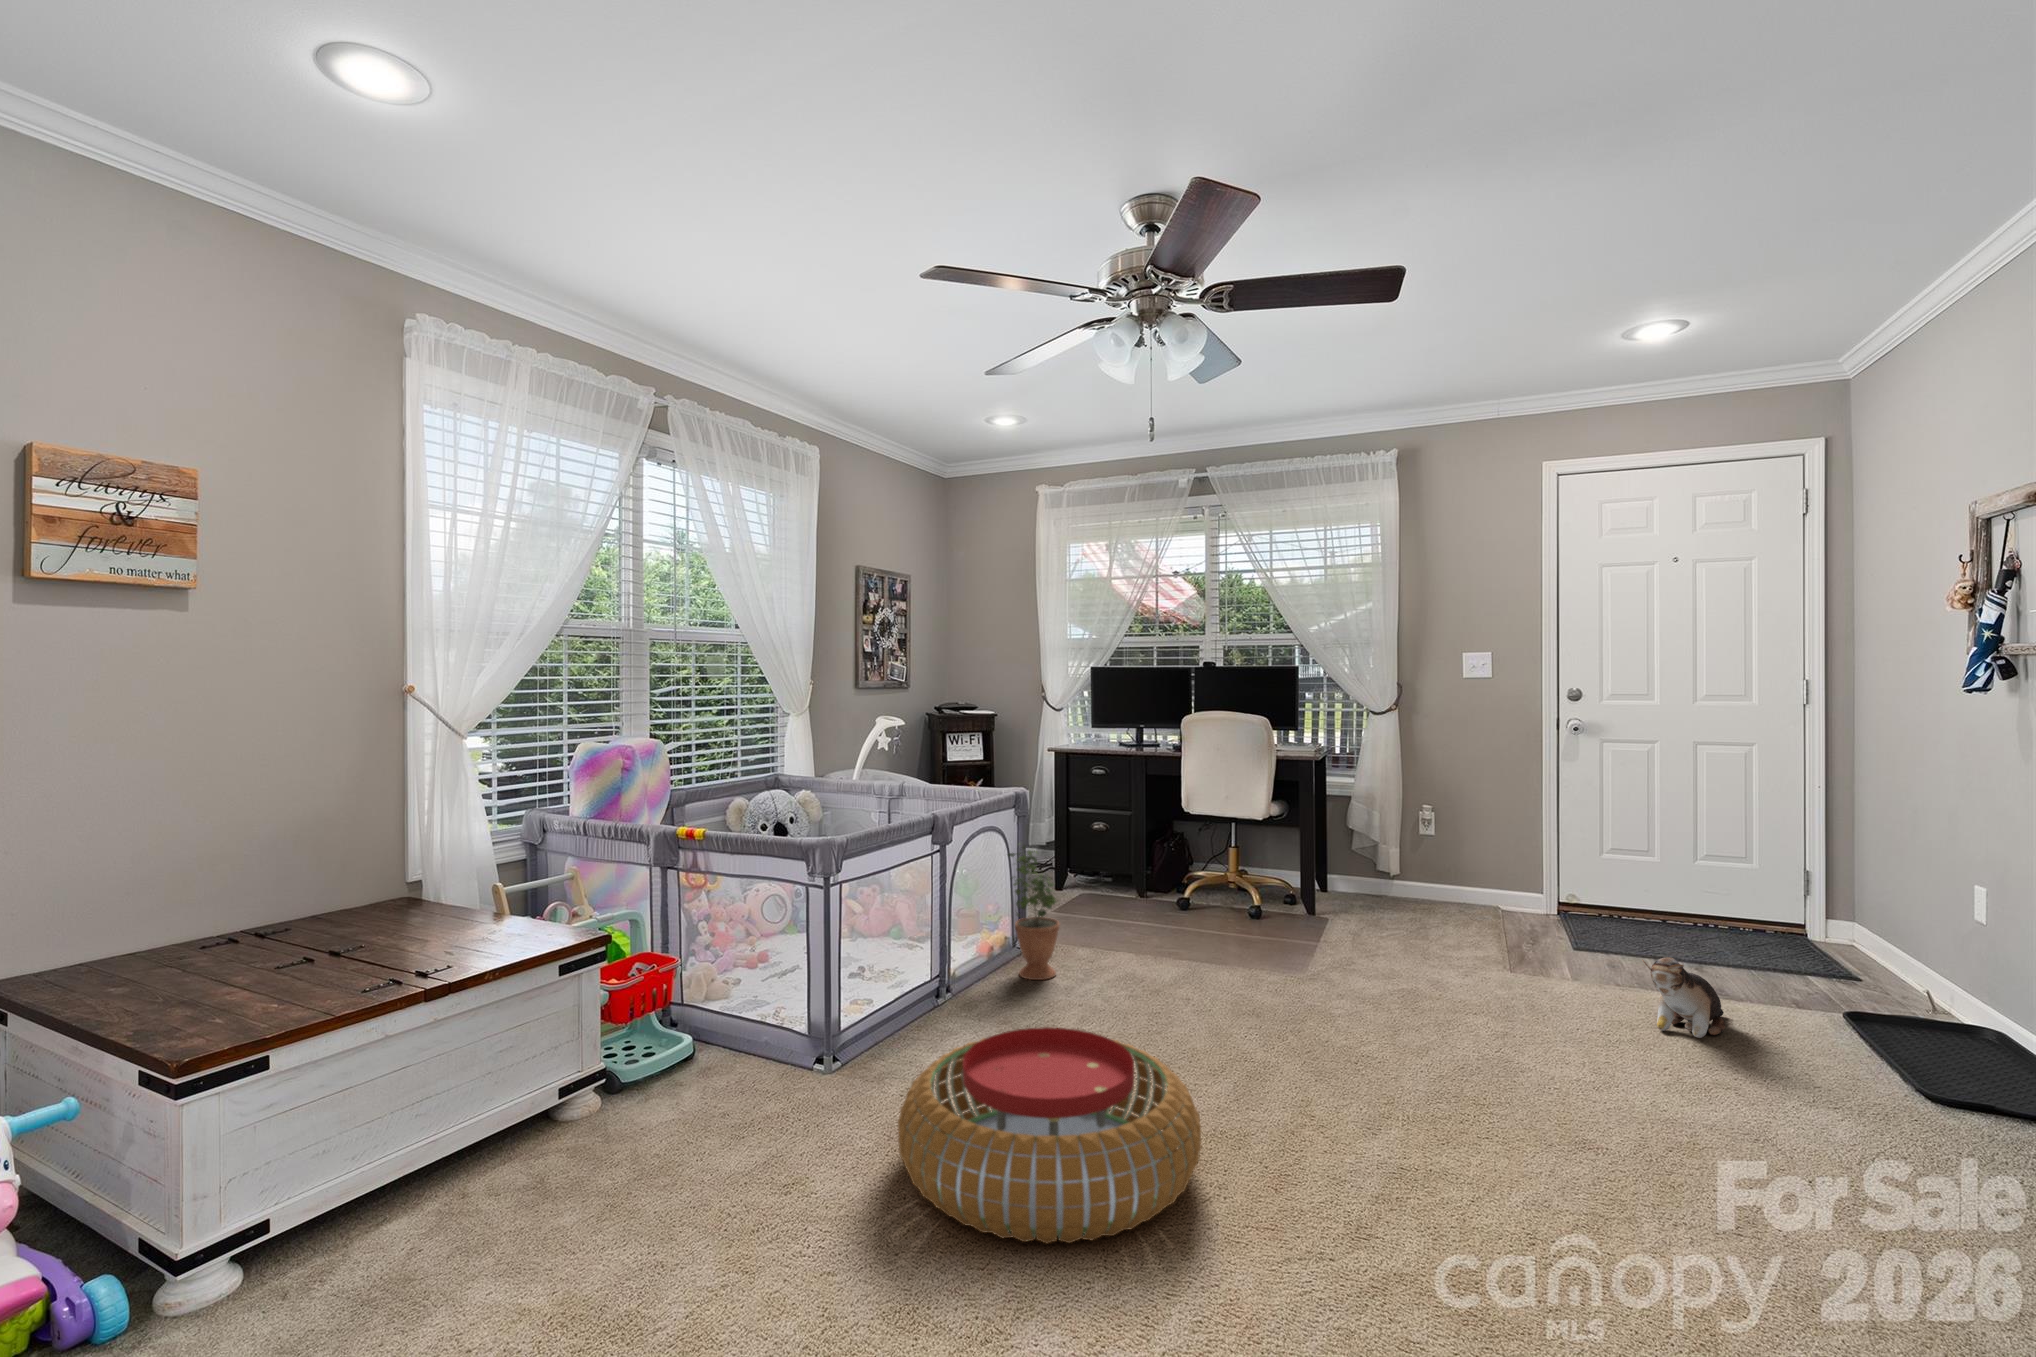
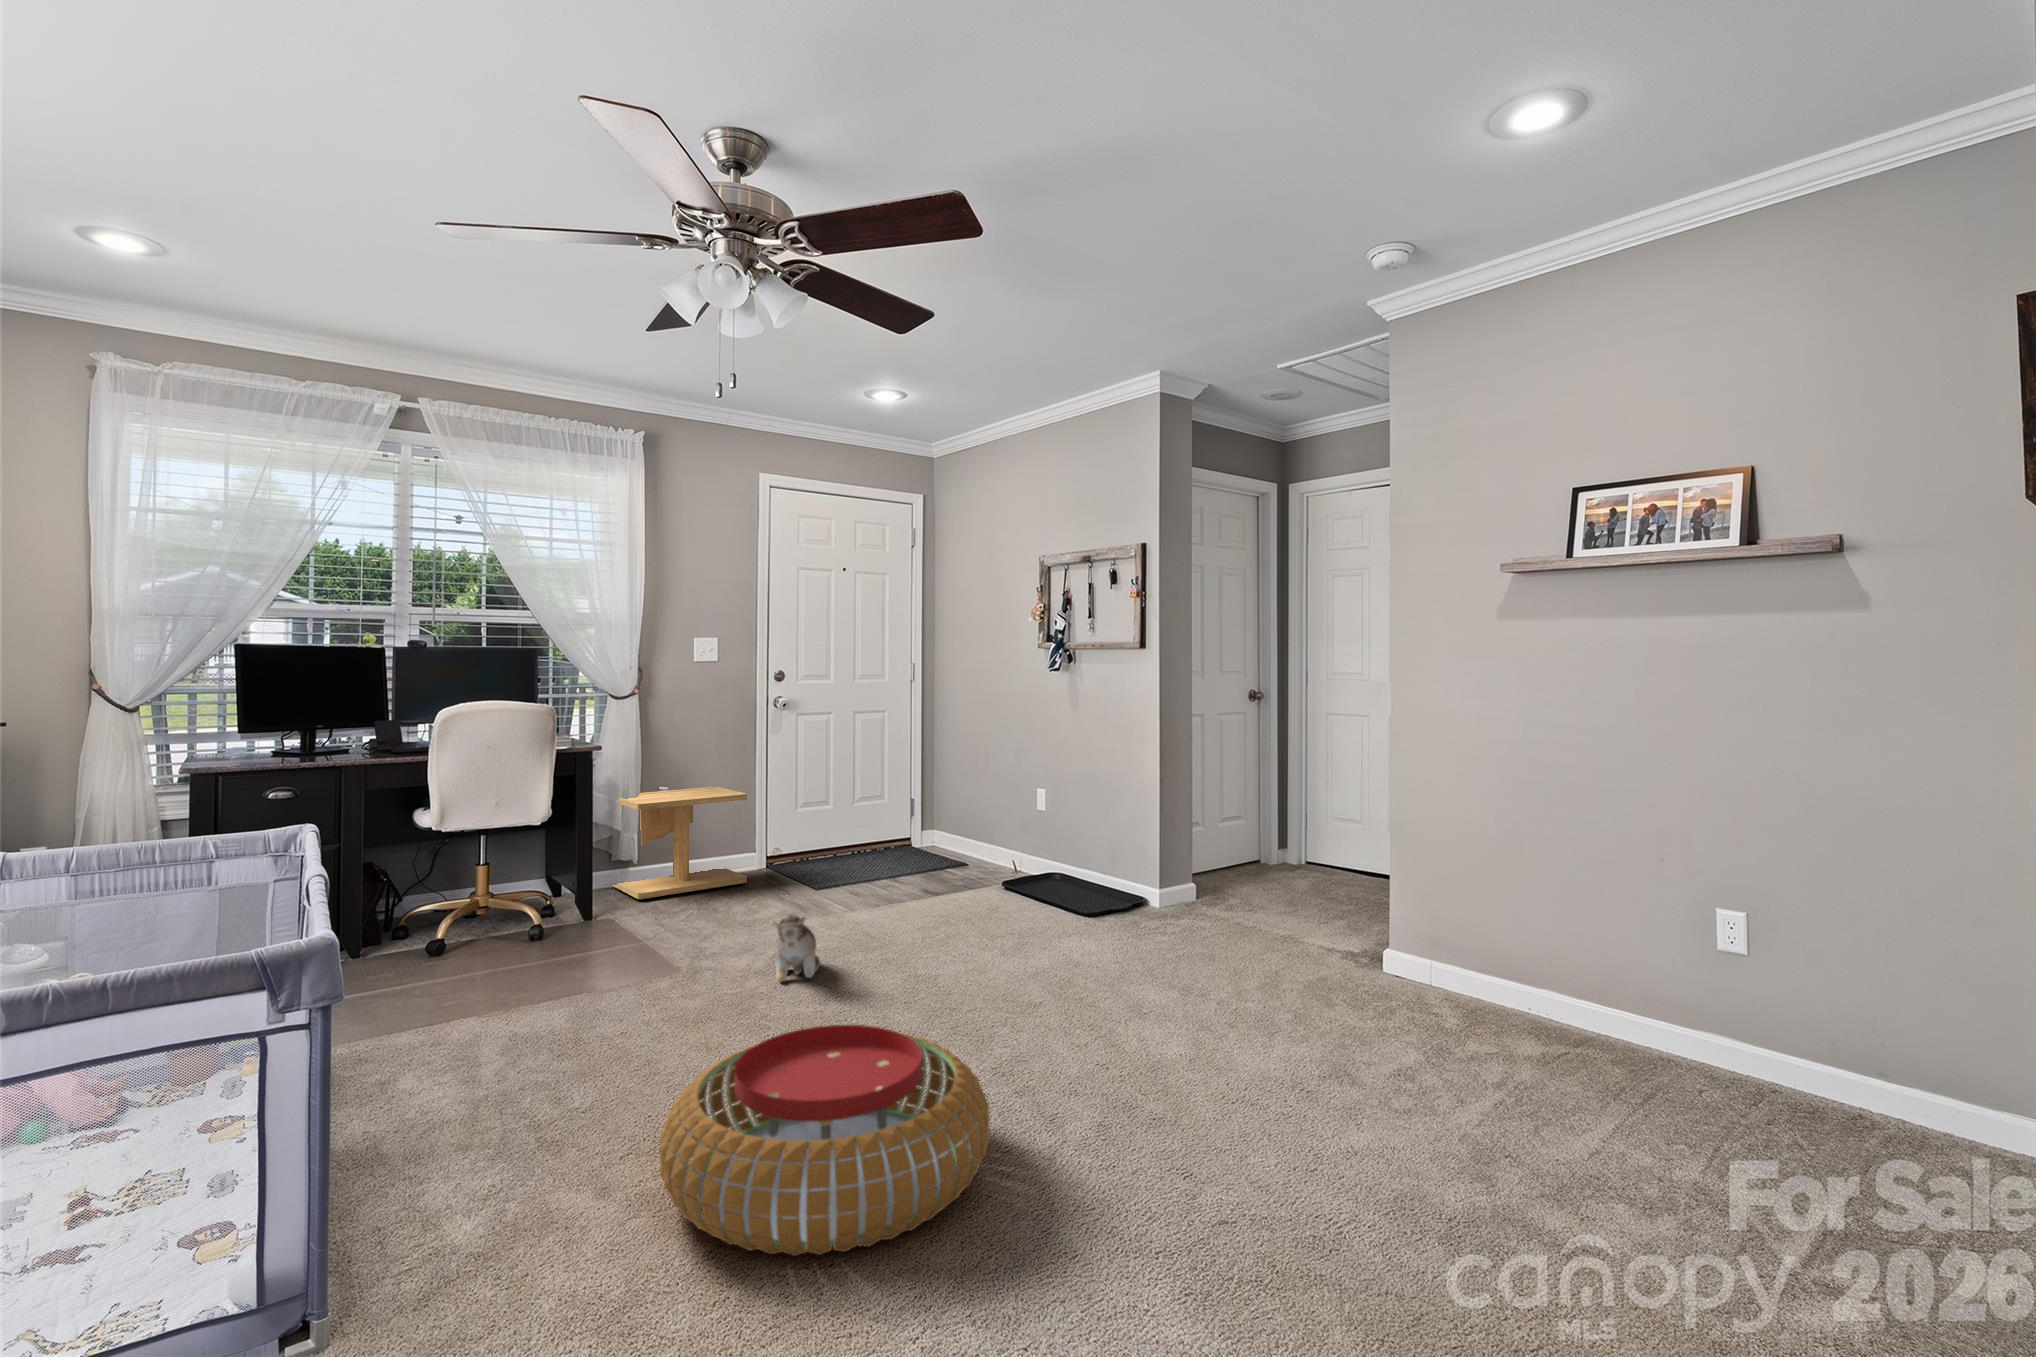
side table: none [1362,807,1491,923] -> present [612,787,747,899]
potted plant: present [1008,846,1059,980] -> none [363,886,465,1070]
plush toy: present [1642,957,1725,1038] -> present [774,913,820,982]

